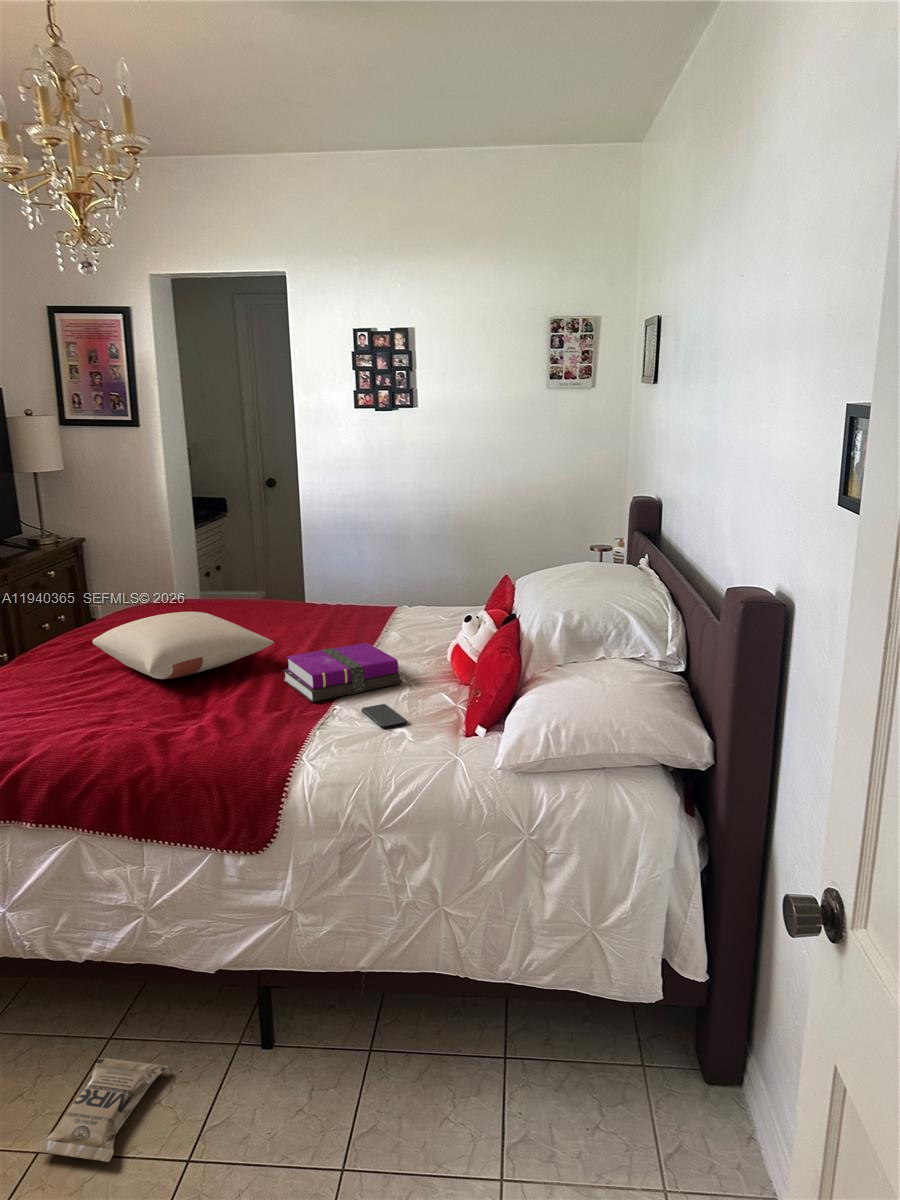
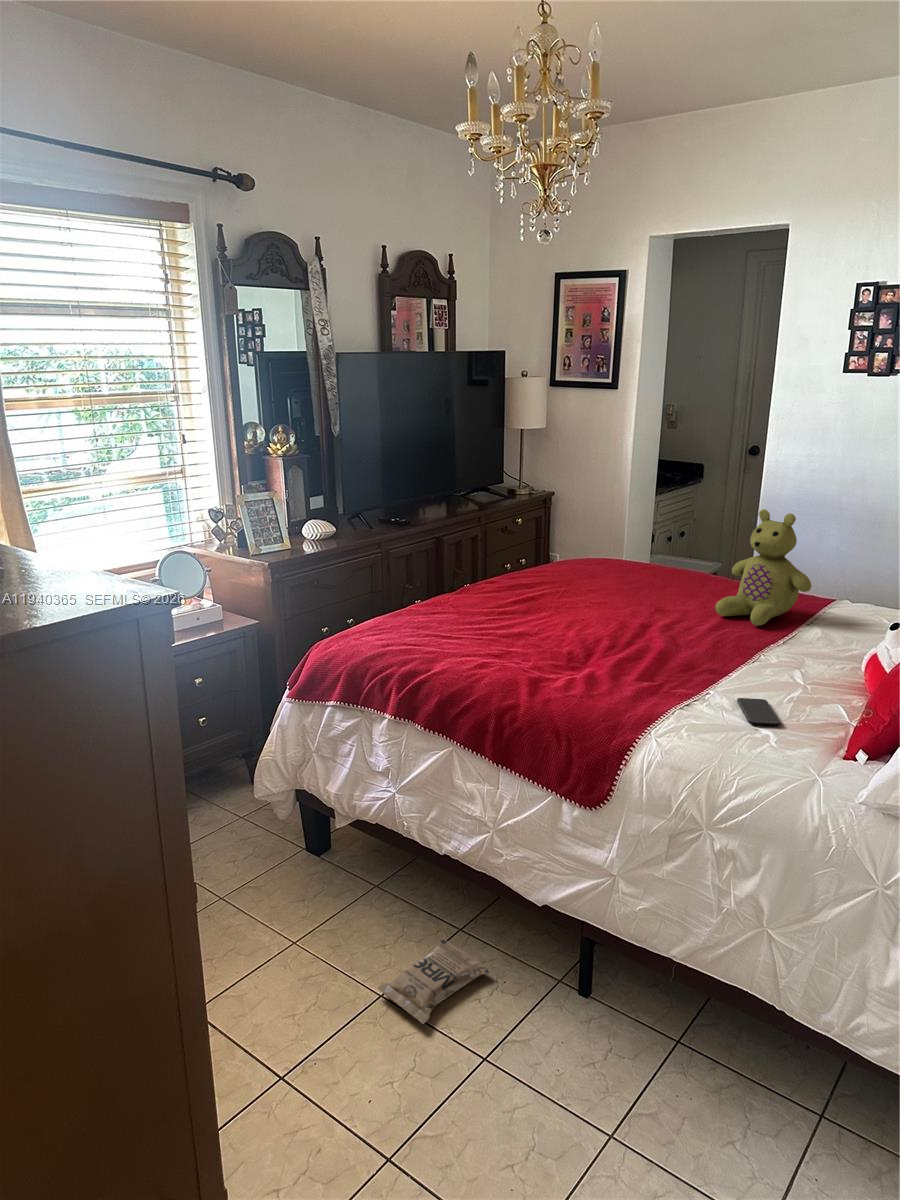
stuffed bear: none [303,534,382,641] -> present [715,509,811,626]
pillow: present [93,612,273,679] -> none [515,569,673,630]
notebook: present [283,643,402,702] -> none [673,629,799,682]

